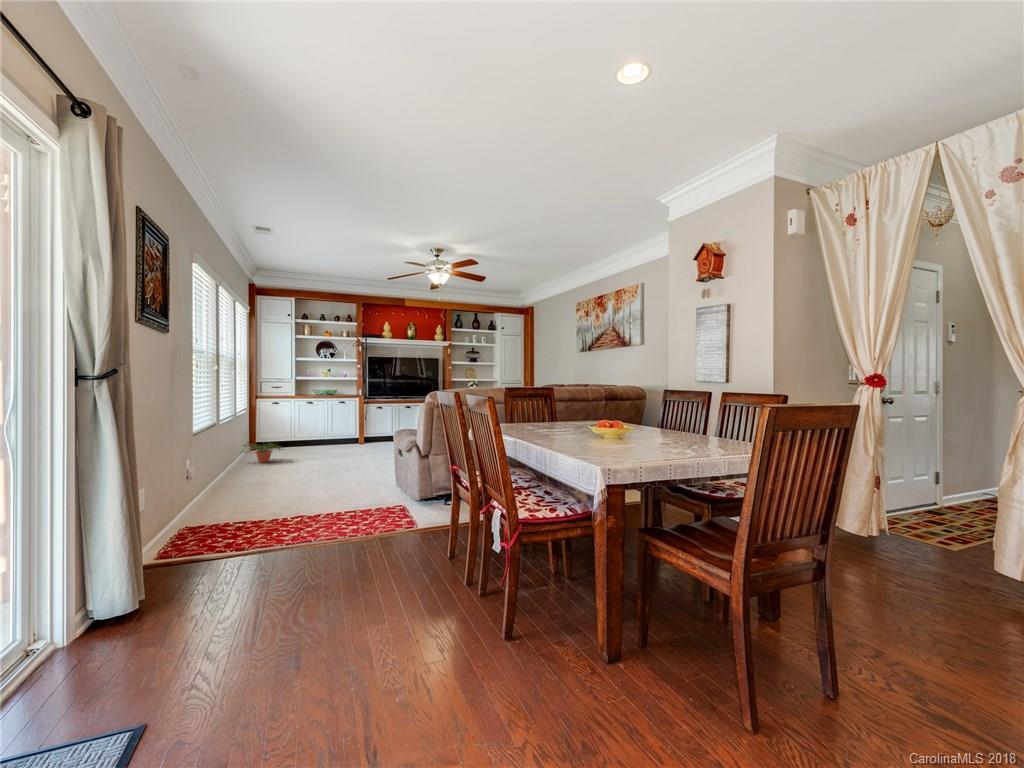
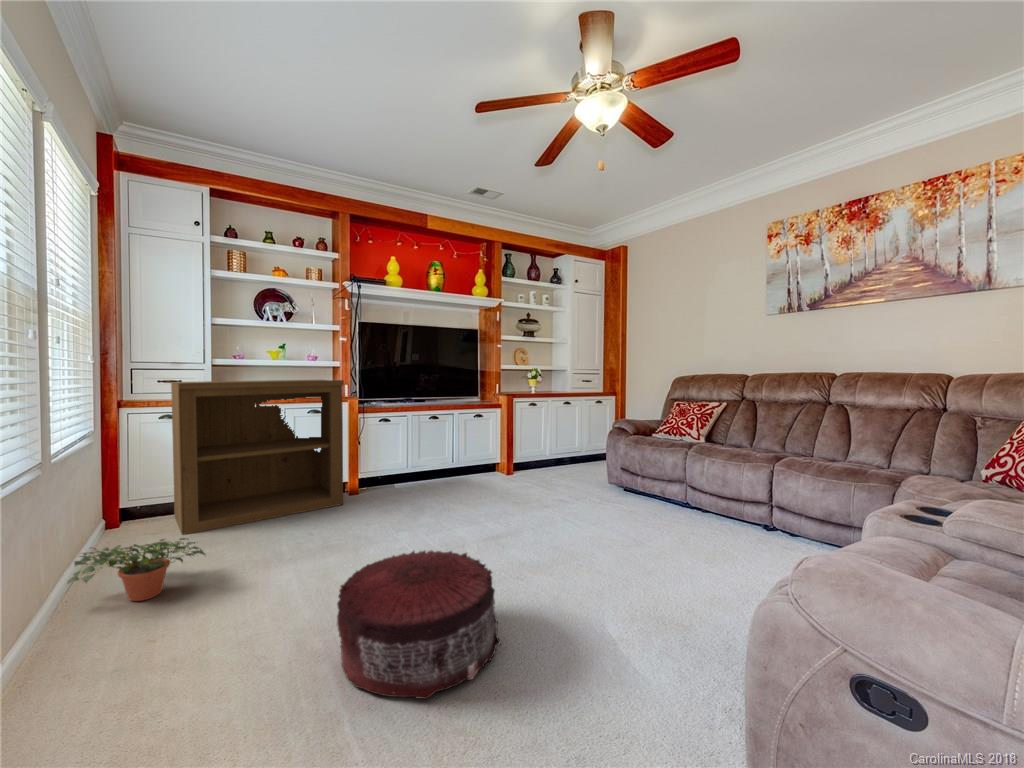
bookshelf: none [277,387,352,452] -> present [171,380,344,535]
pouf: none [316,444,370,477] -> present [337,550,500,699]

